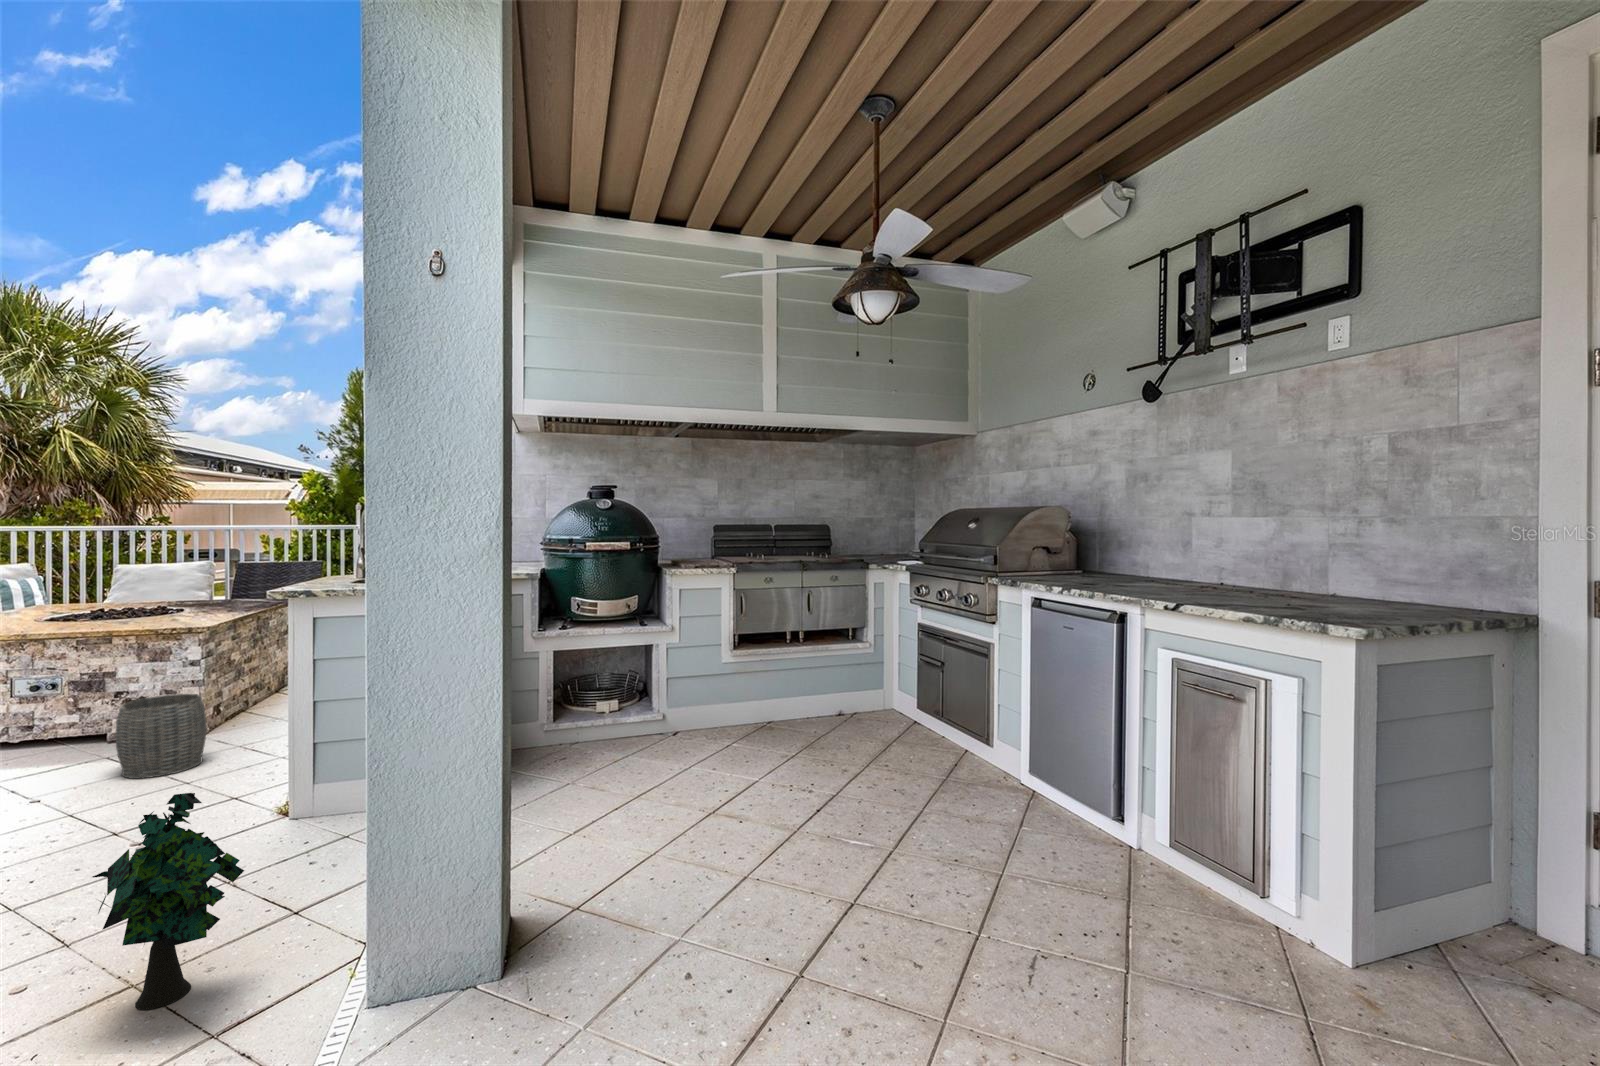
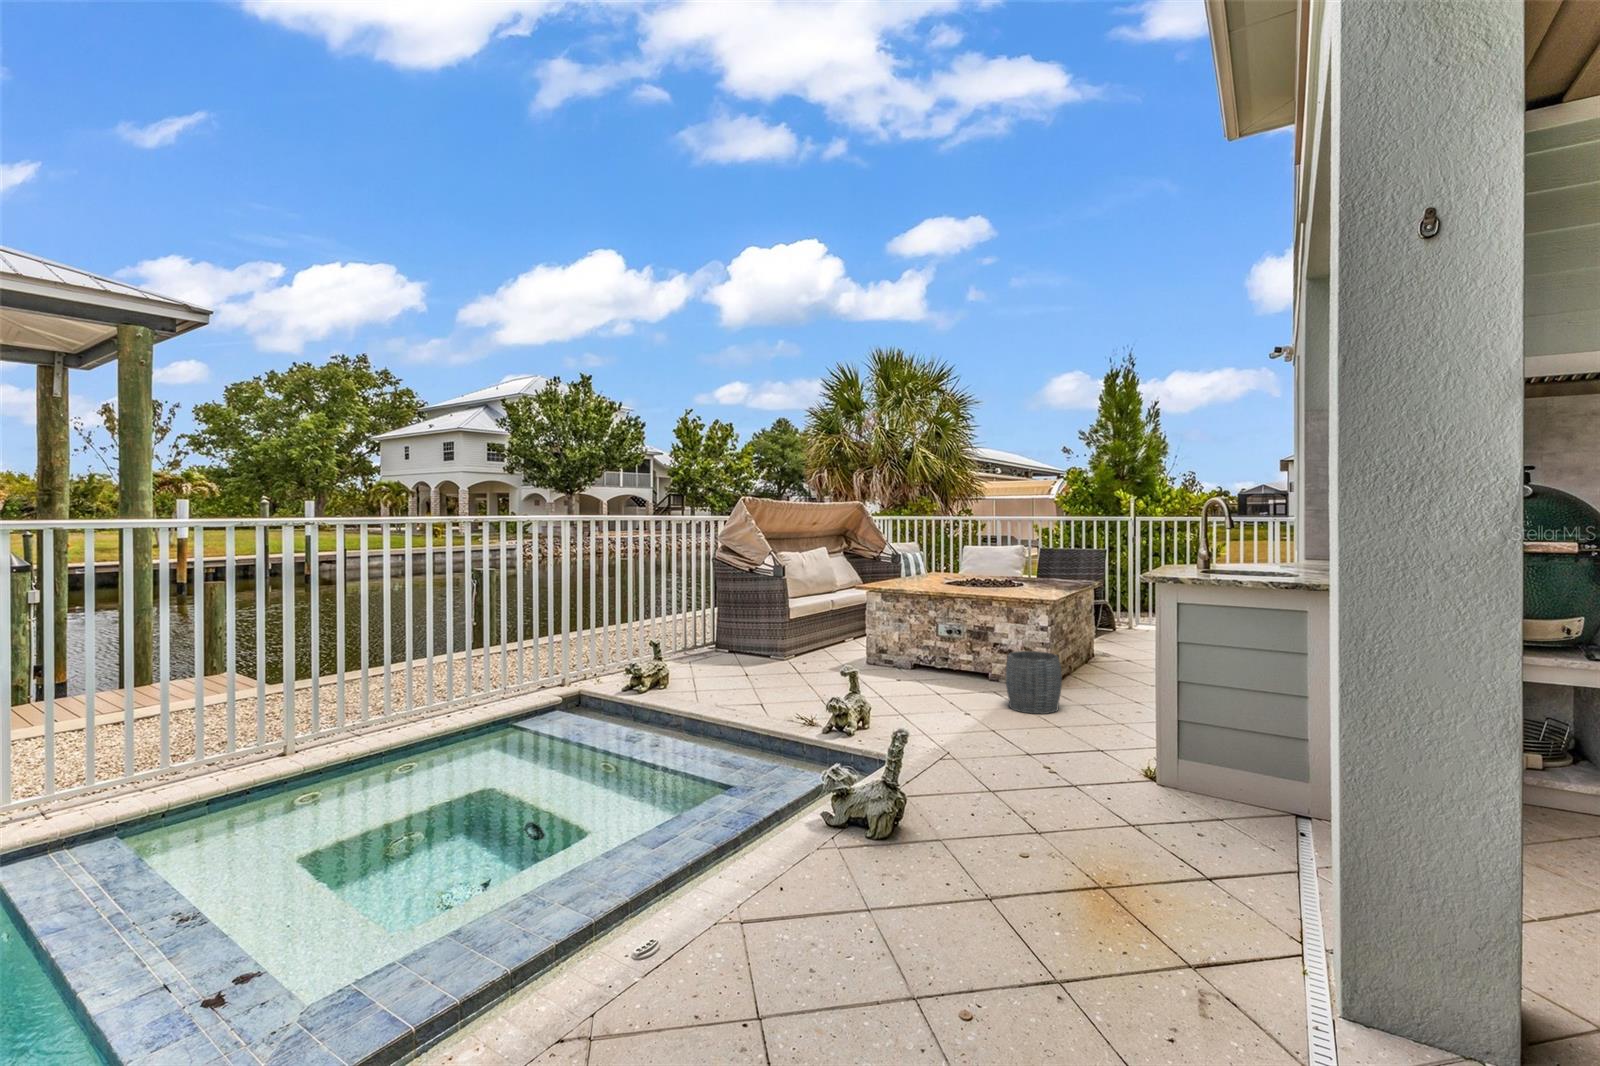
decorative plant: present [92,793,244,1010] -> none [1078,737,1185,903]

